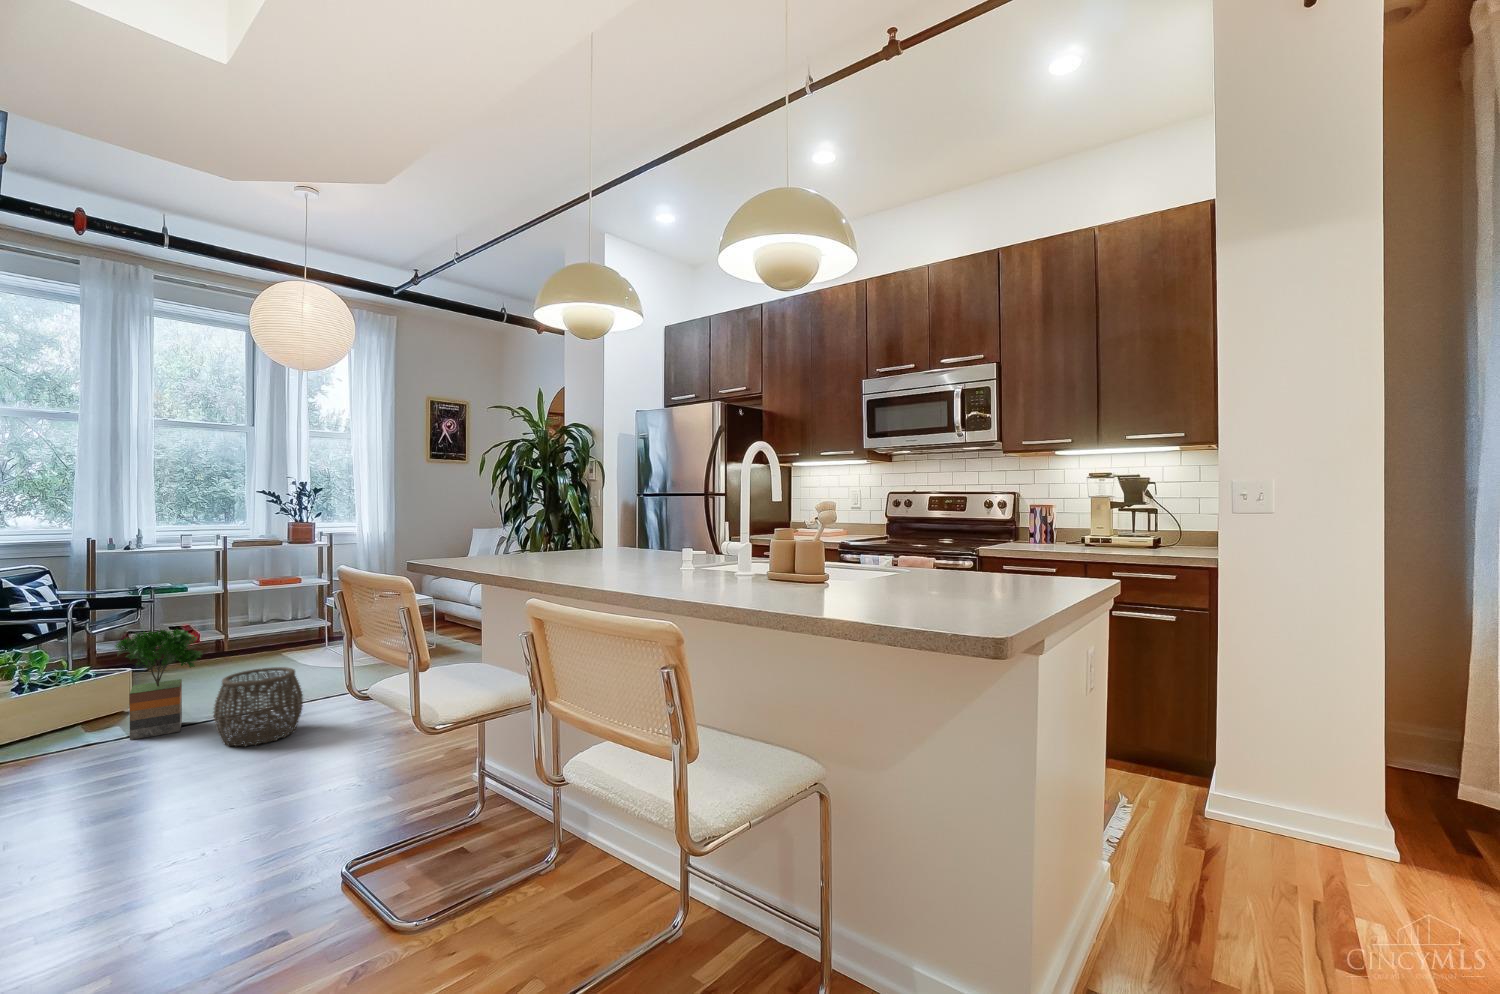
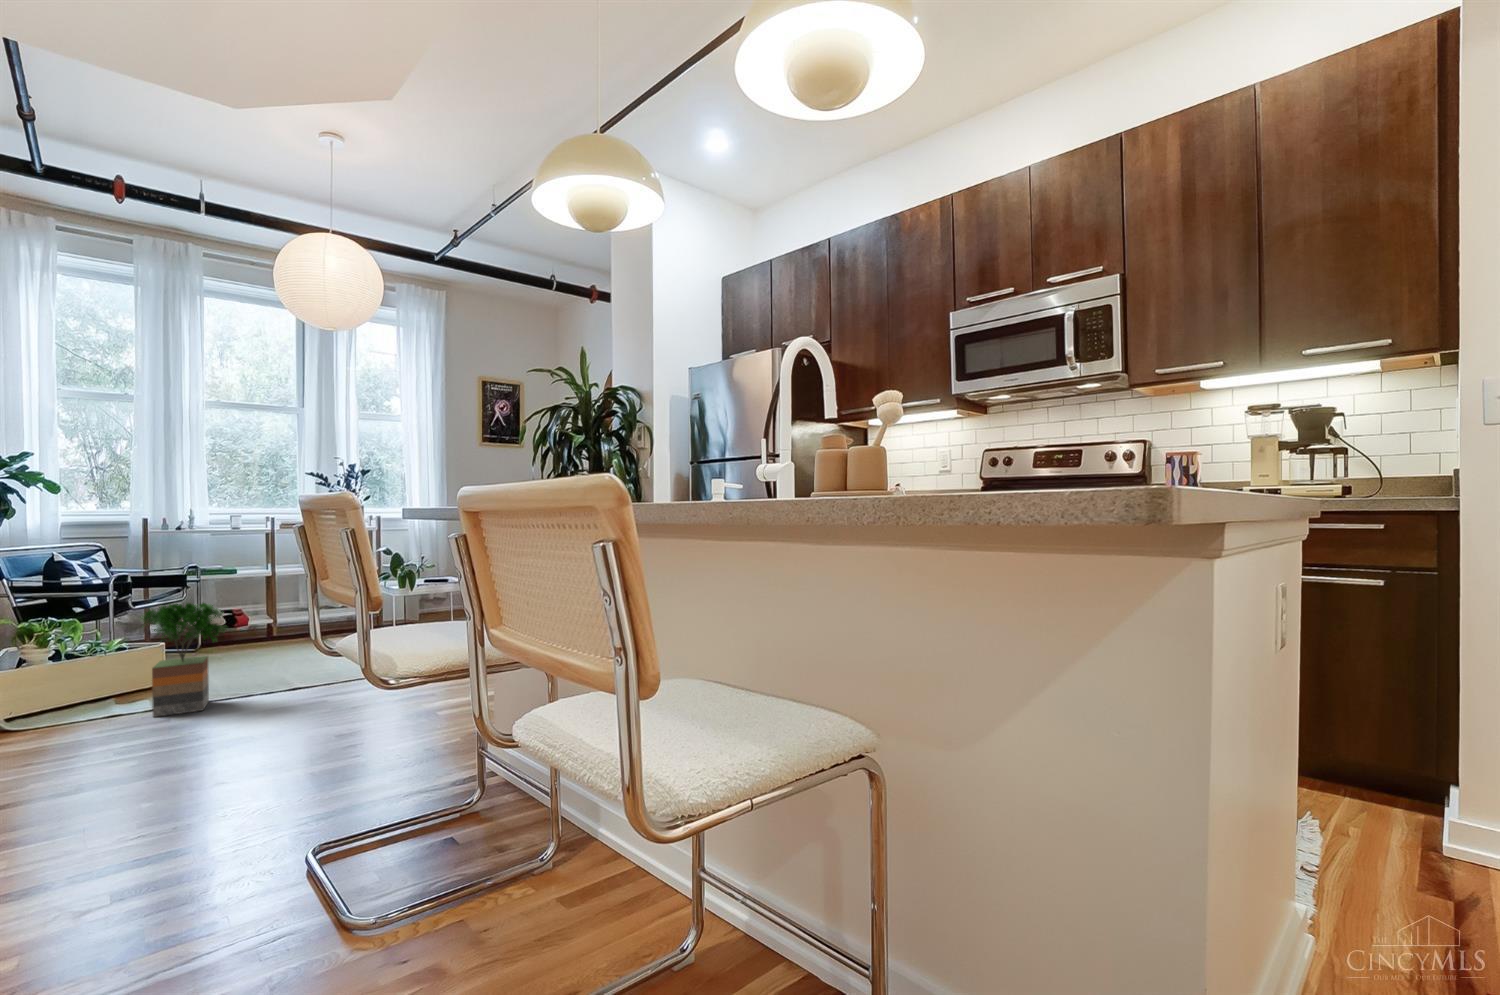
woven basket: present [213,667,303,747] -> none [229,644,325,727]

